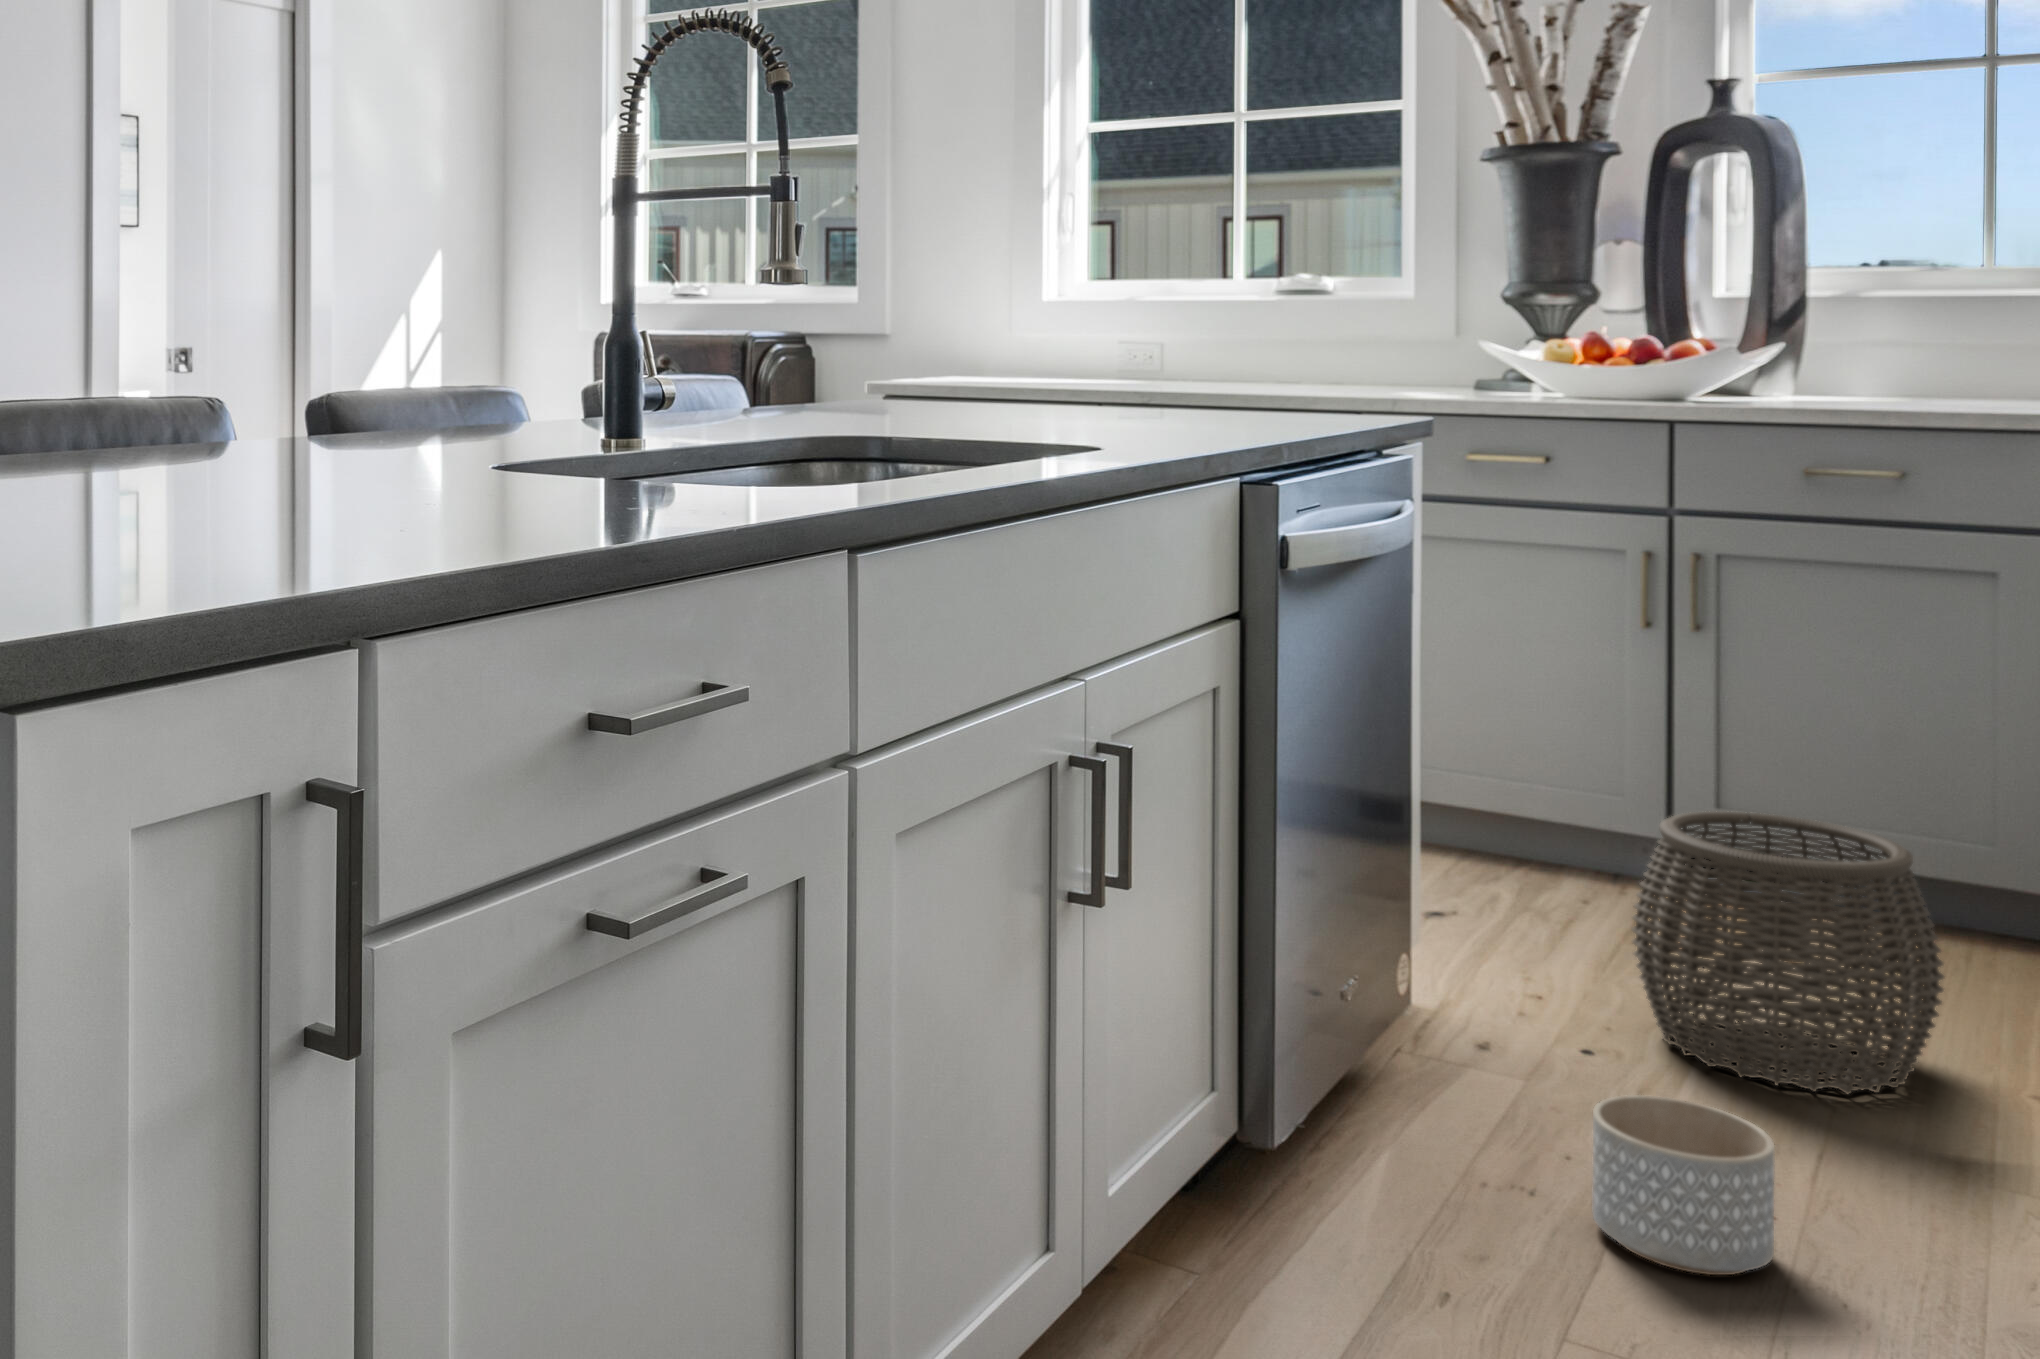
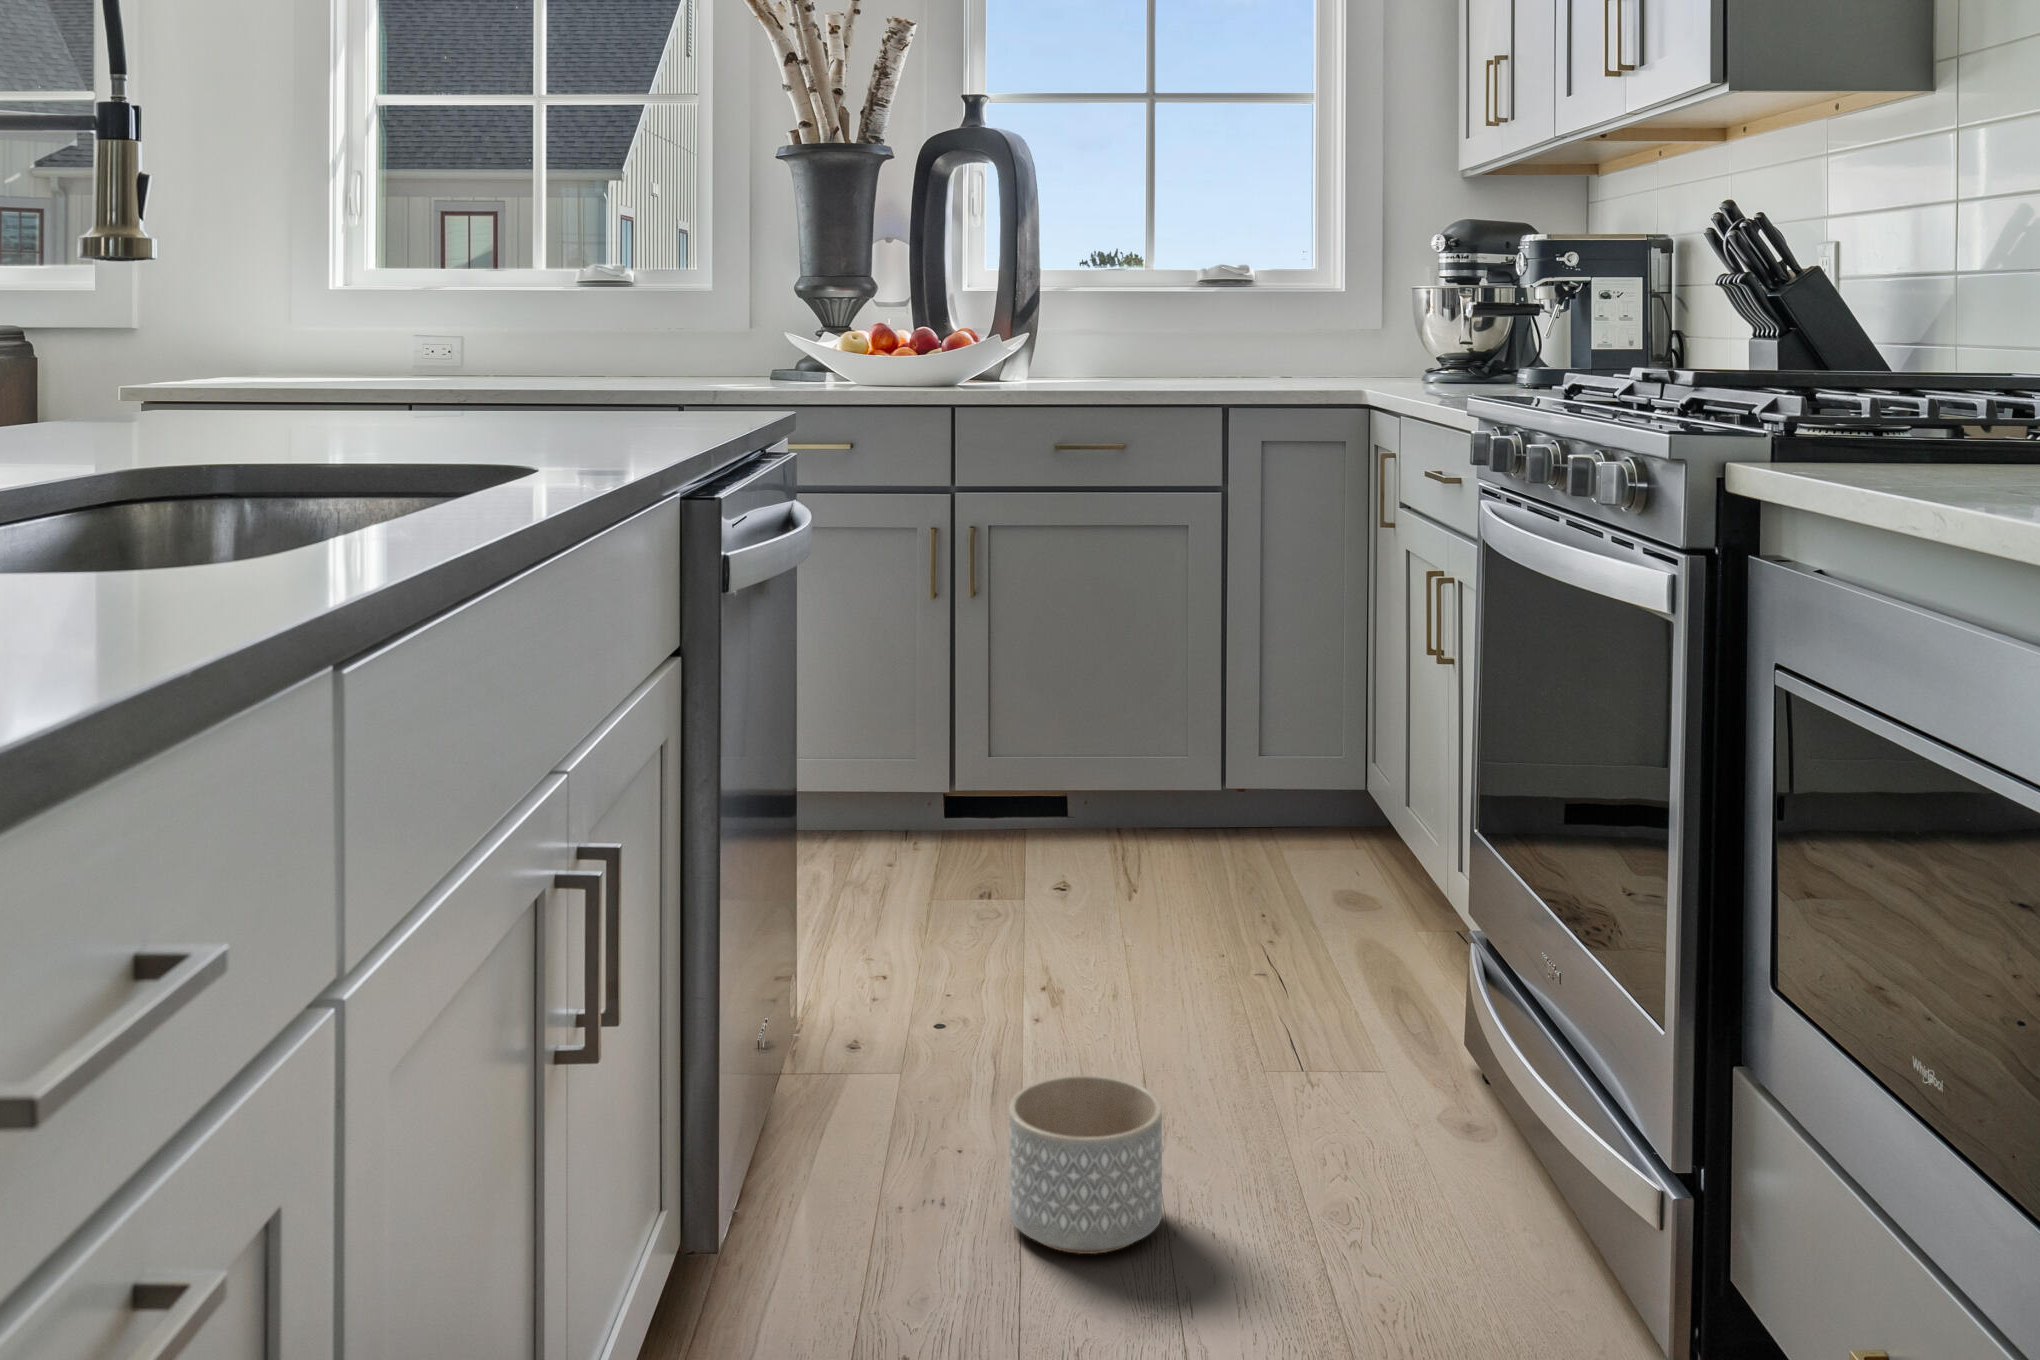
woven basket: present [1632,811,1944,1094] -> none [972,765,1211,1022]

